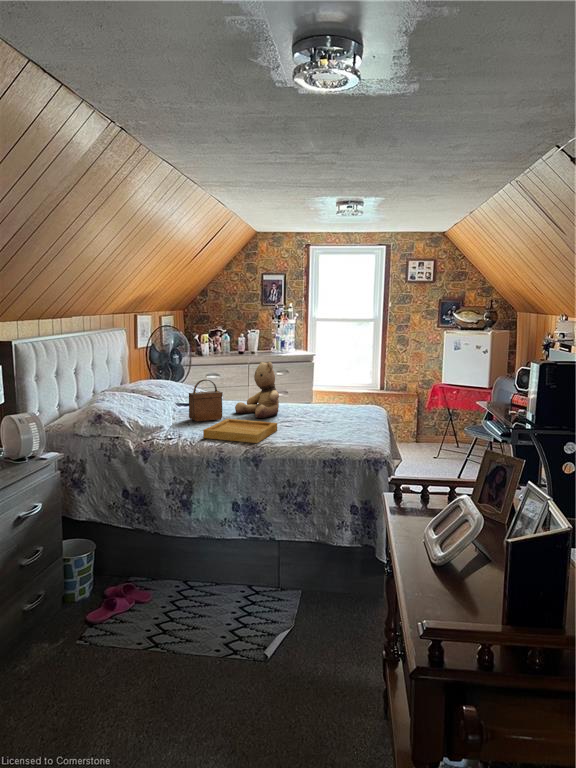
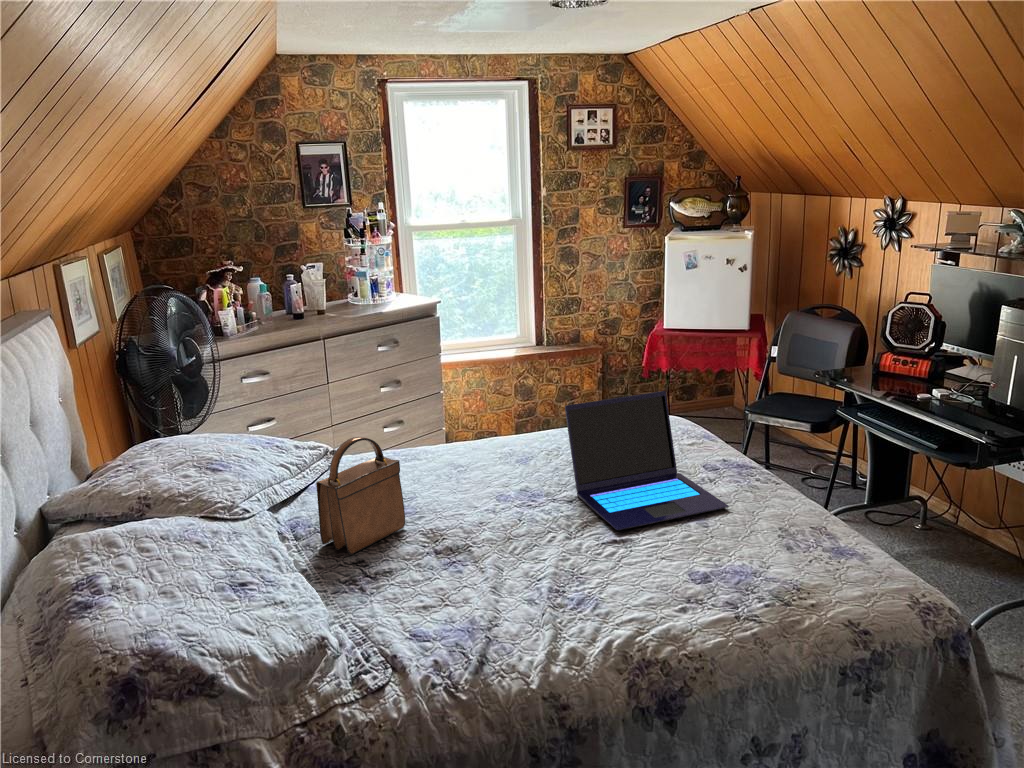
teddy bear: present [235,362,279,418] -> none [406,357,517,502]
laptop: none [293,383,347,431] -> present [565,391,728,530]
tray: present [203,419,277,443] -> none [447,527,613,636]

